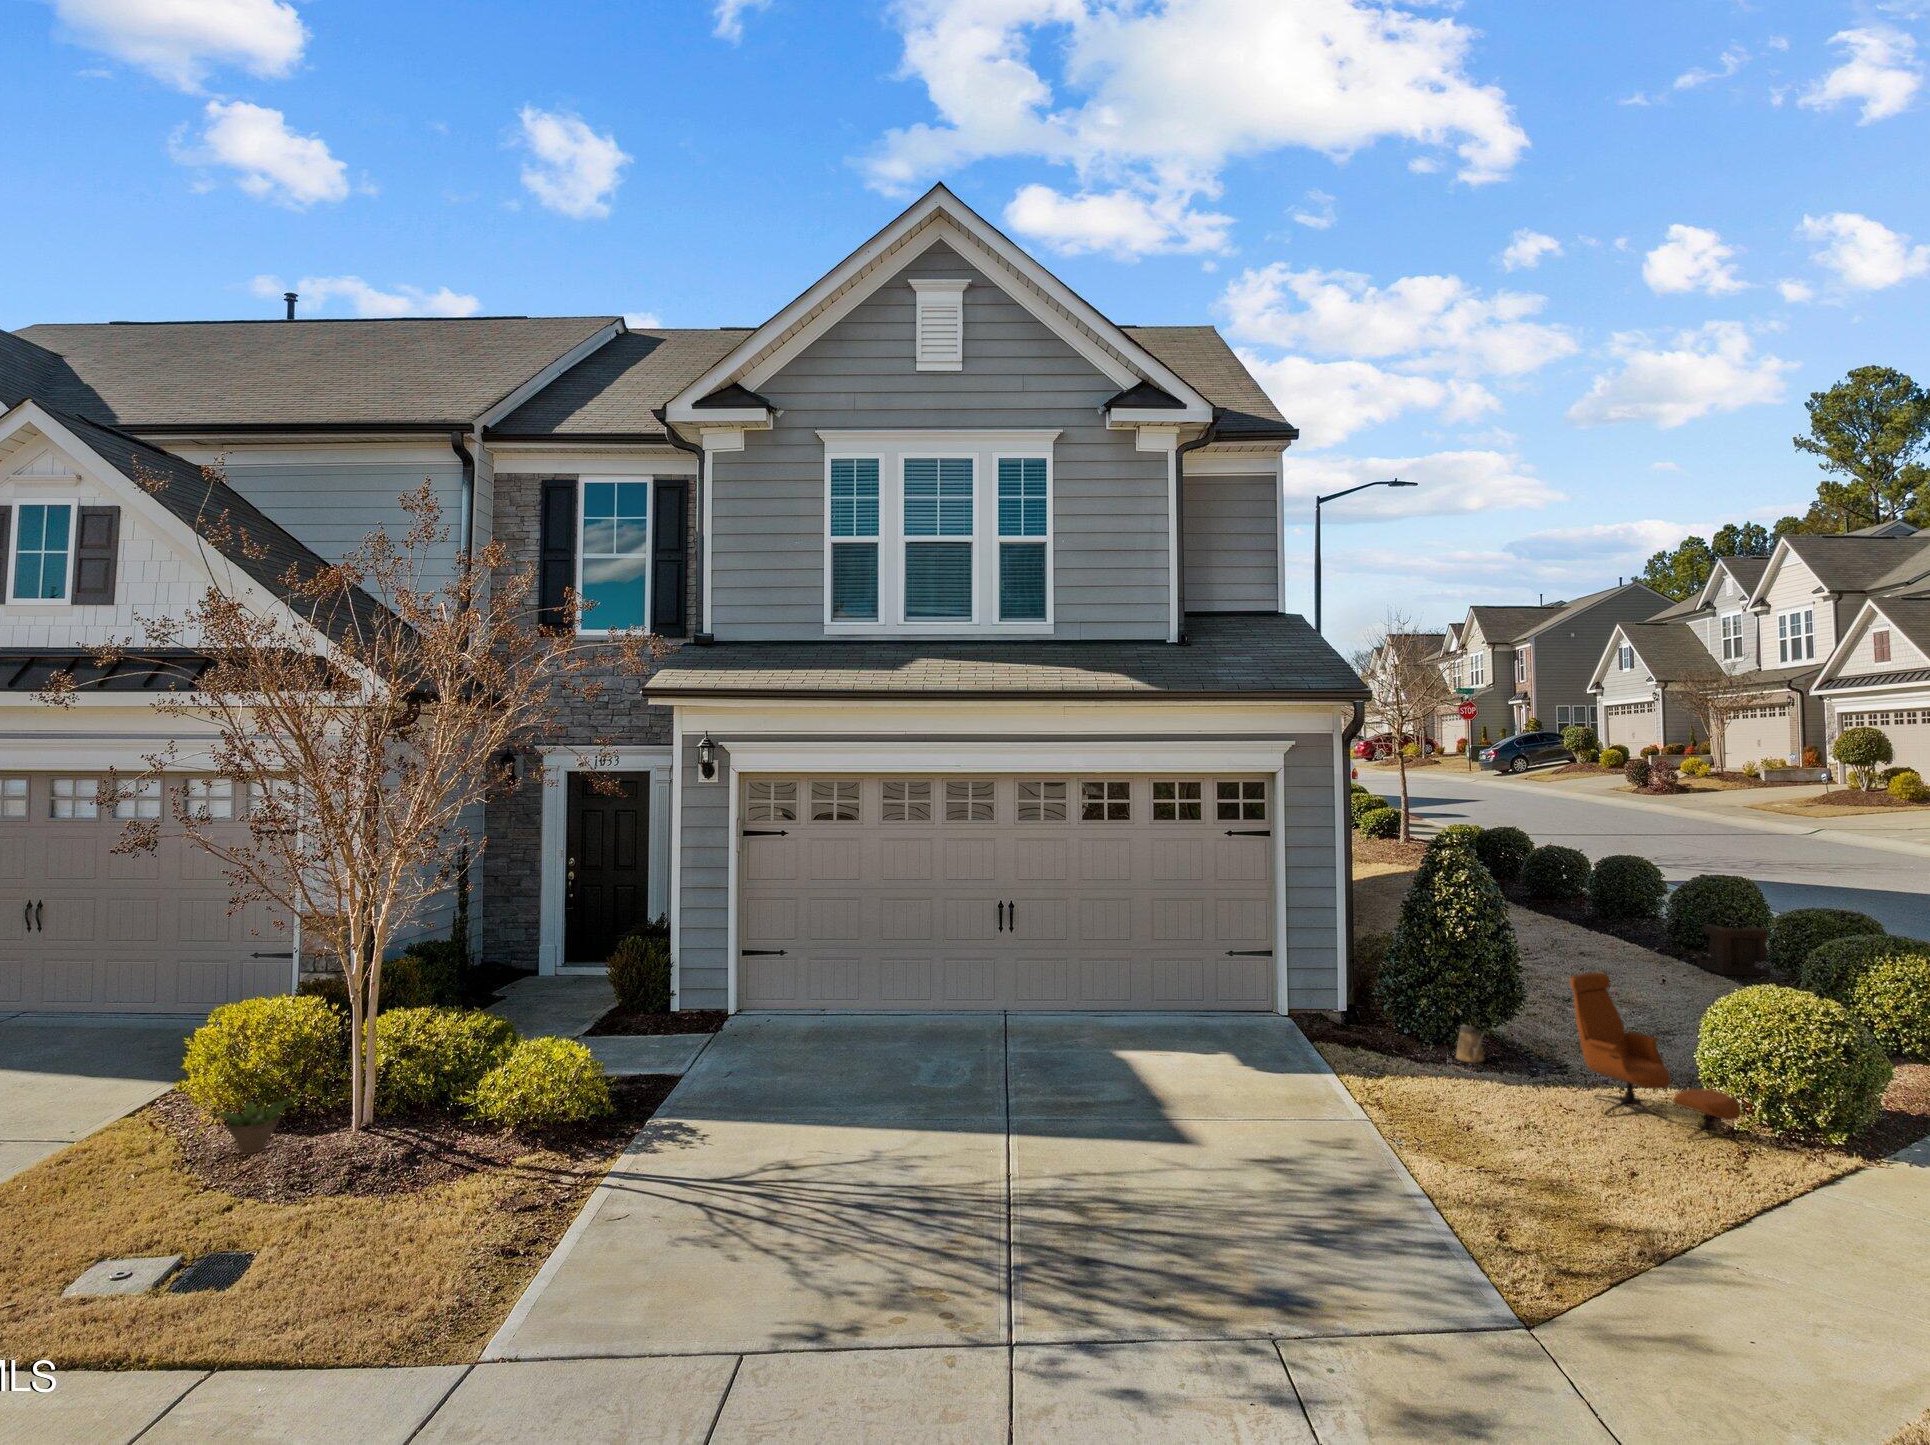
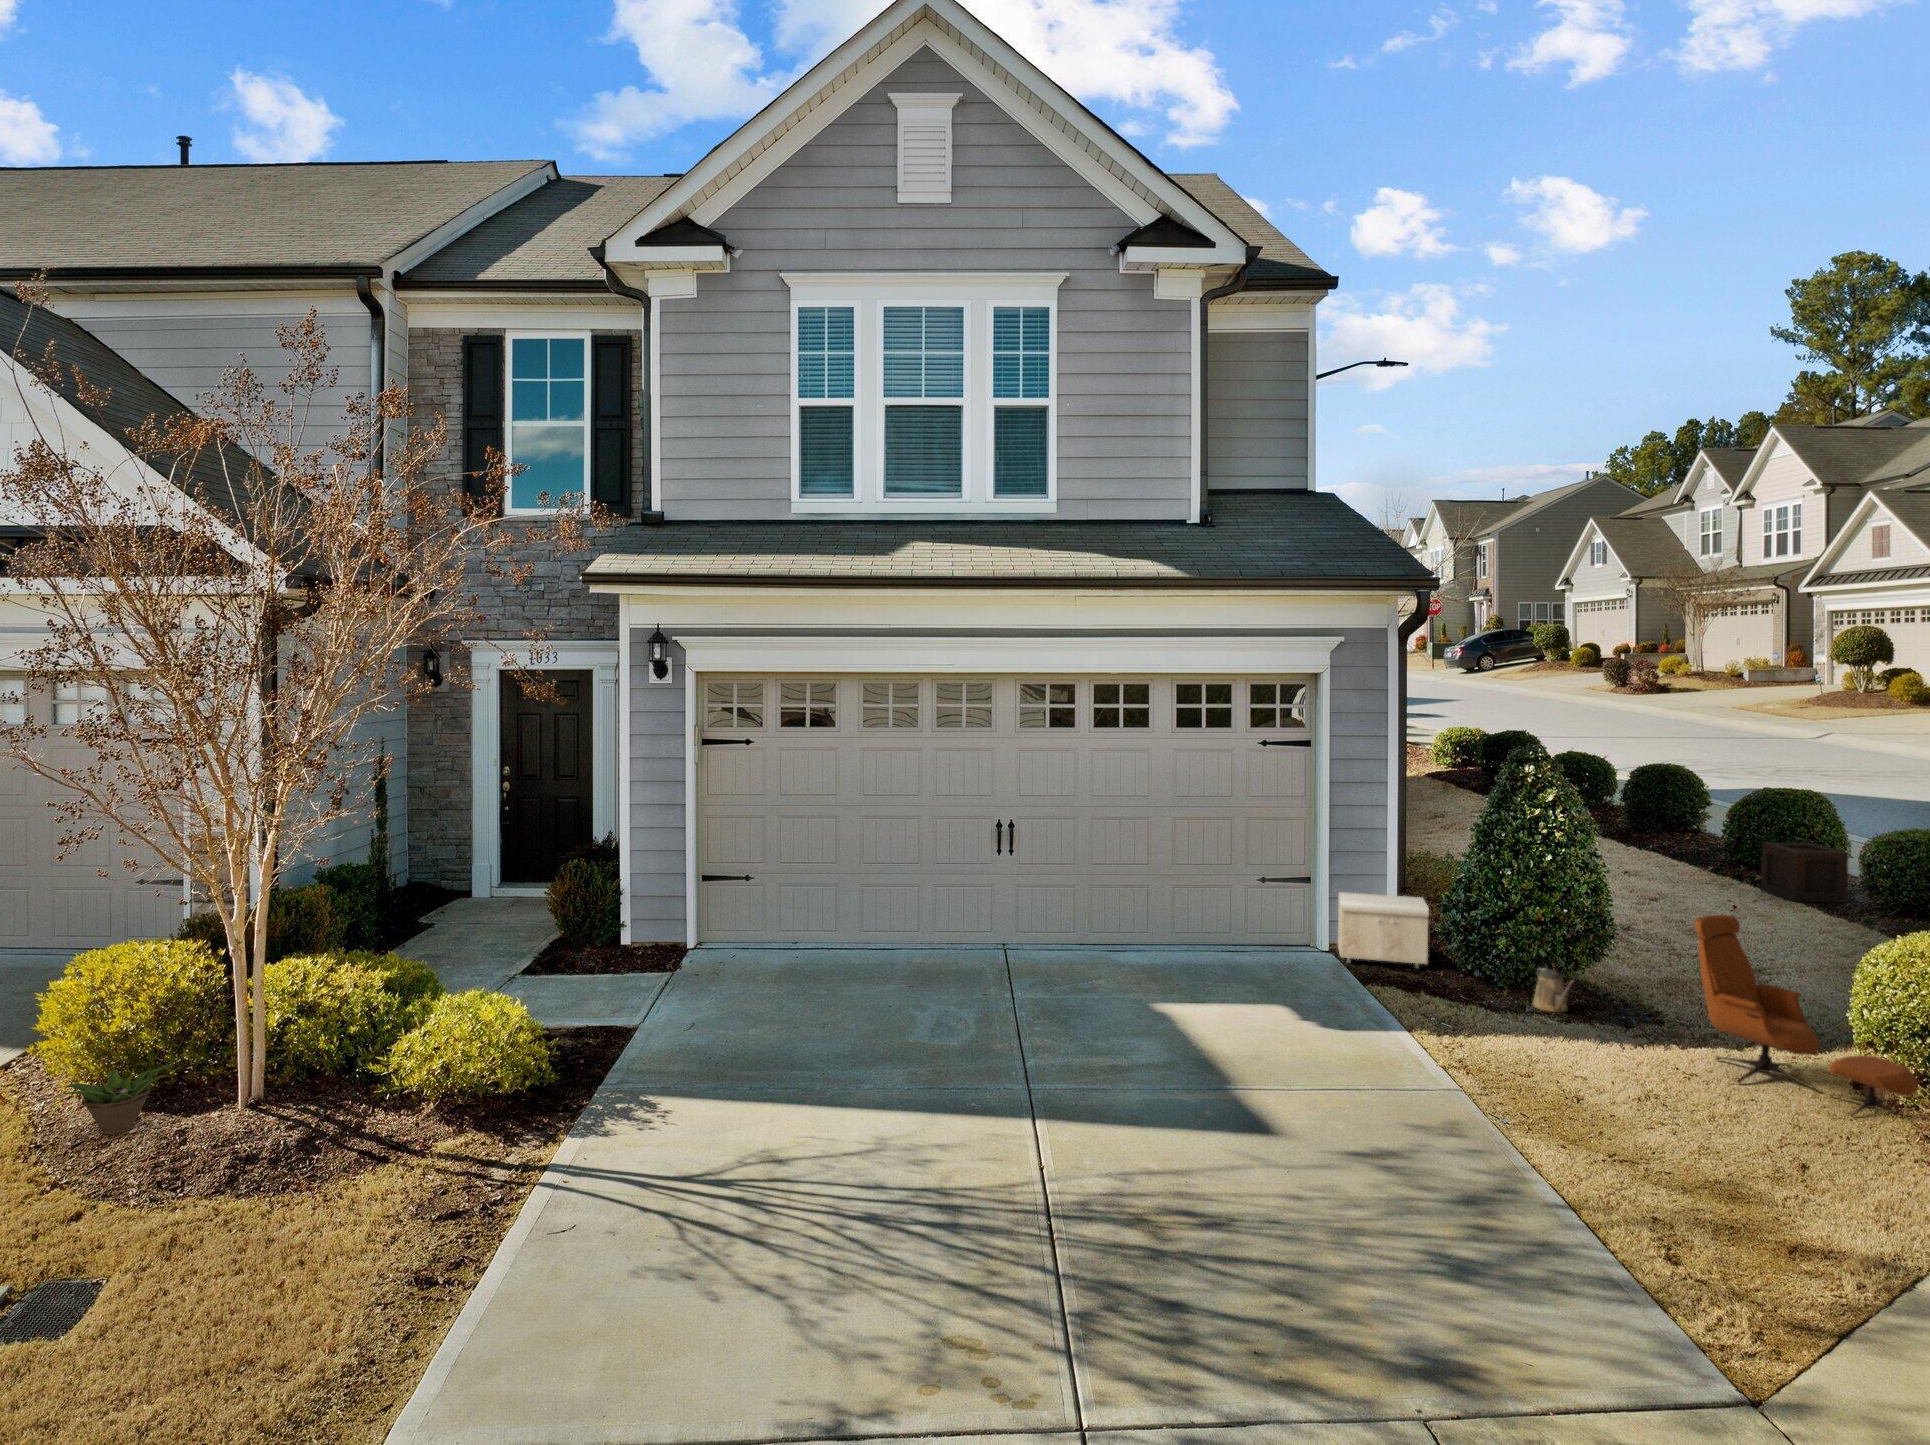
storage bench: none [1299,963,1374,1029] -> present [1338,892,1429,968]

